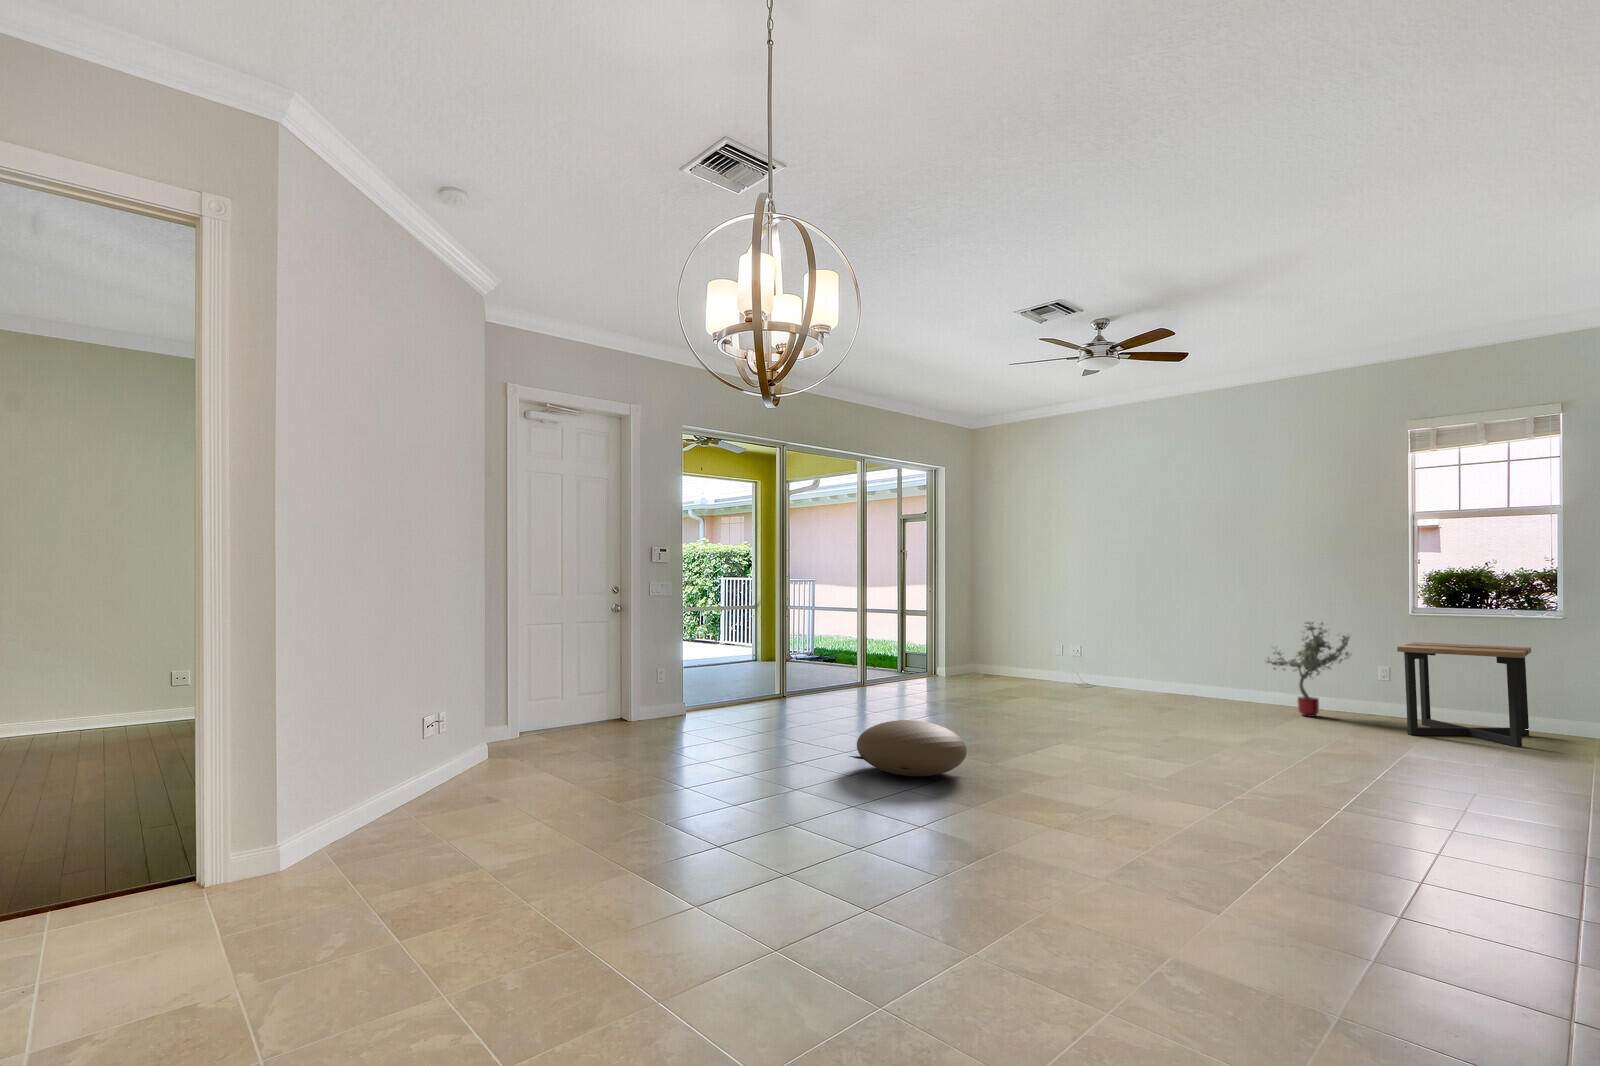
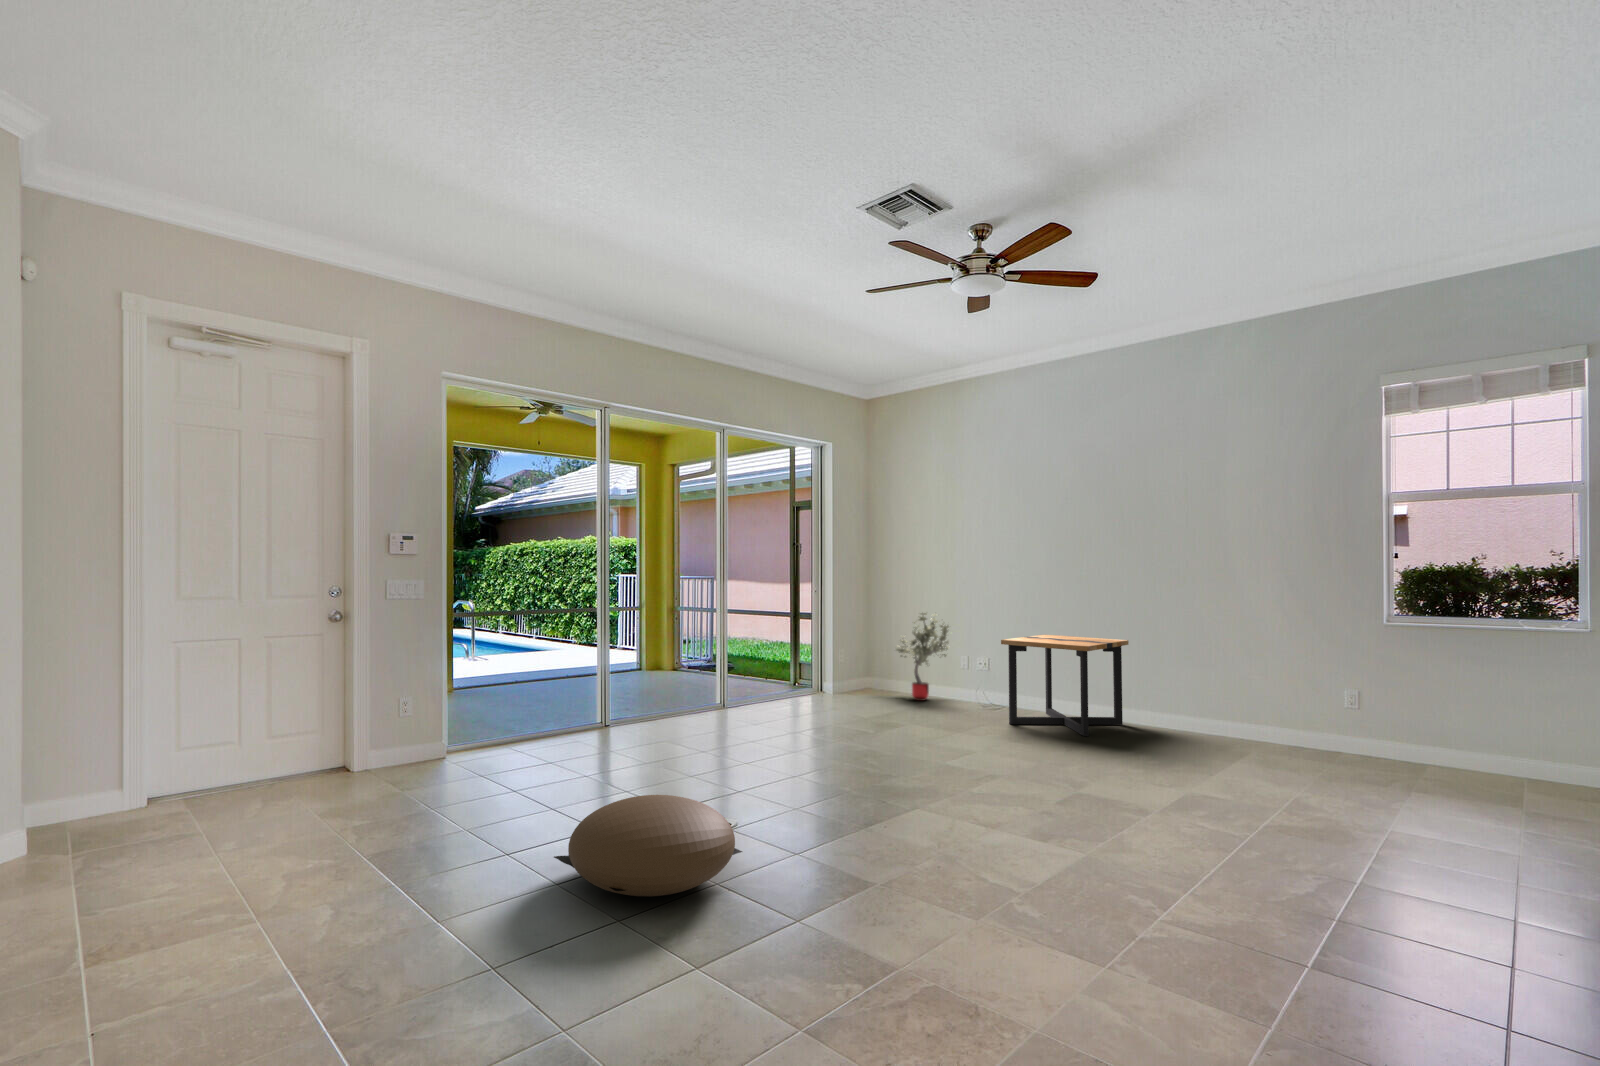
potted tree: present [1266,622,1349,717] -> present [896,613,949,701]
side table: present [1397,642,1531,747] -> present [1001,635,1129,736]

